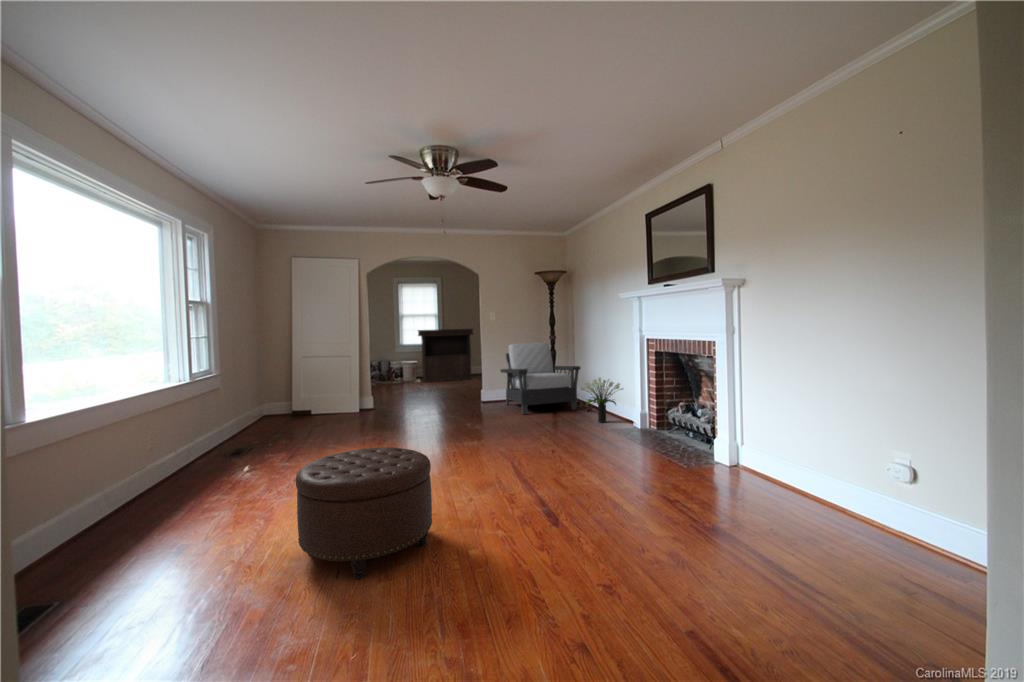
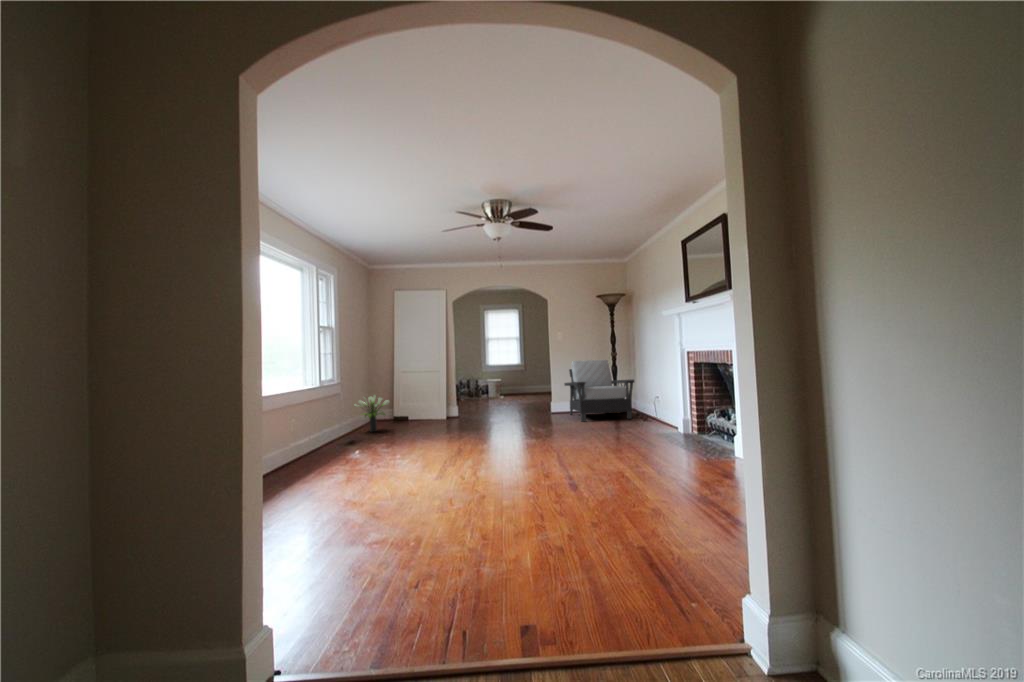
console table: present [418,329,473,383] -> none [500,351,549,398]
potted plant: present [581,377,623,423] -> present [355,395,389,432]
ottoman: present [296,447,432,579] -> none [379,428,477,517]

